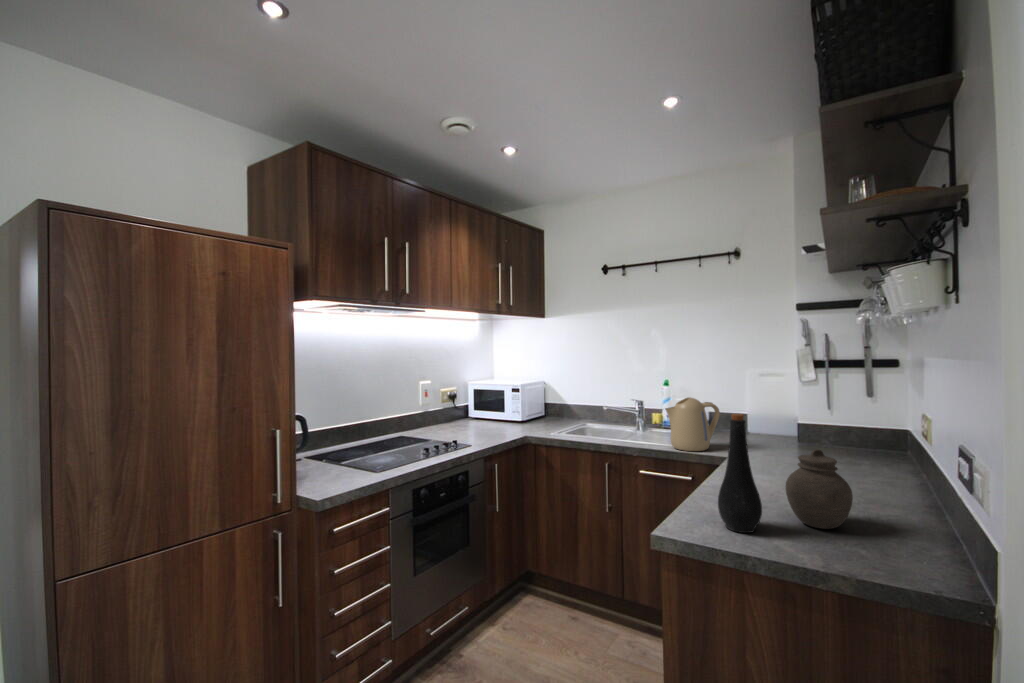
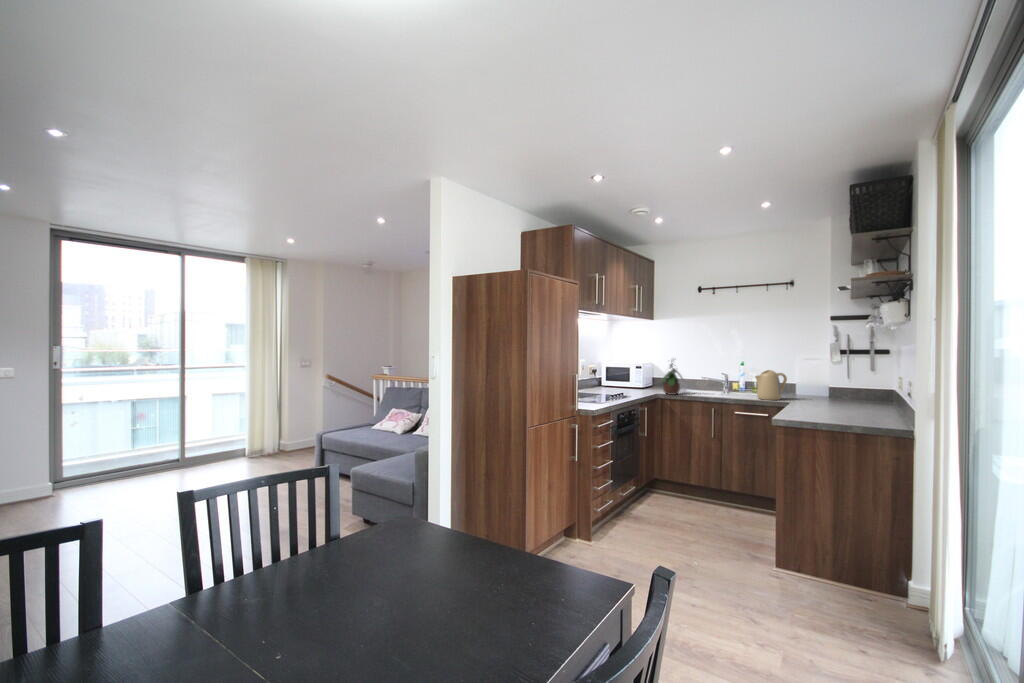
potted plant: none [528,373,567,436] -> present [662,363,682,395]
bottle: present [718,414,762,533] -> none [809,369,830,418]
jar: present [785,449,853,529] -> none [838,385,868,418]

